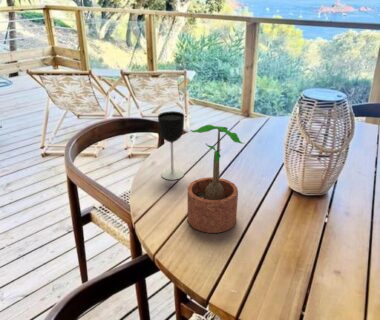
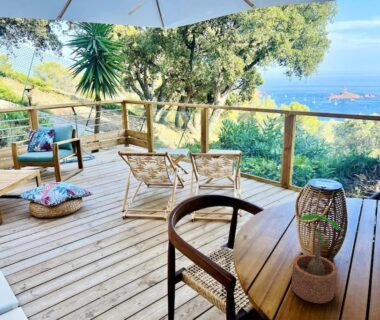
wine glass: present [158,111,184,180] -> none [256,197,278,252]

